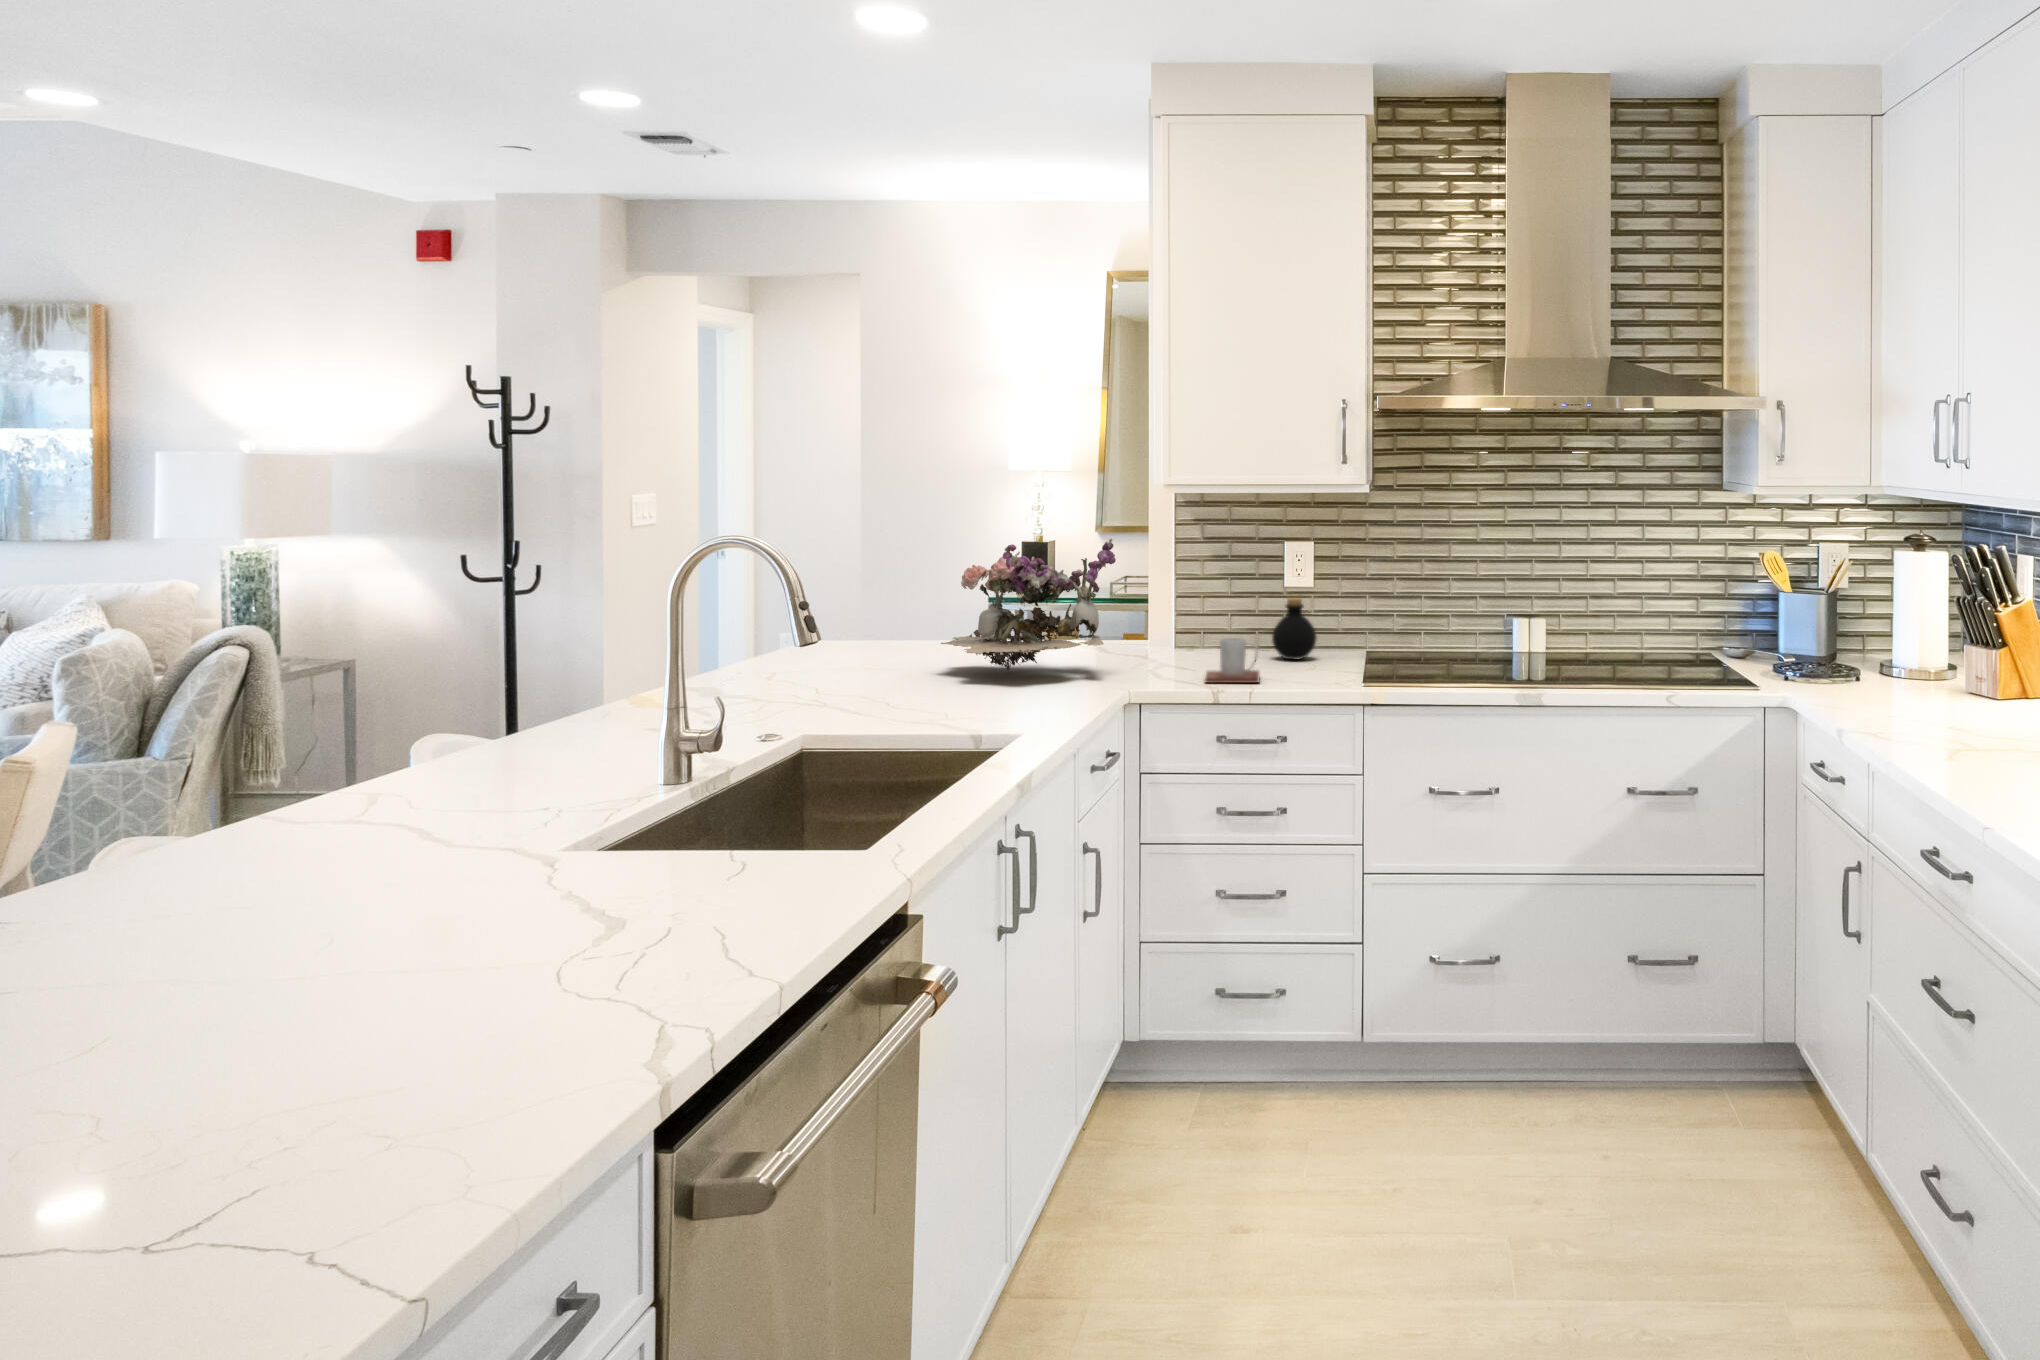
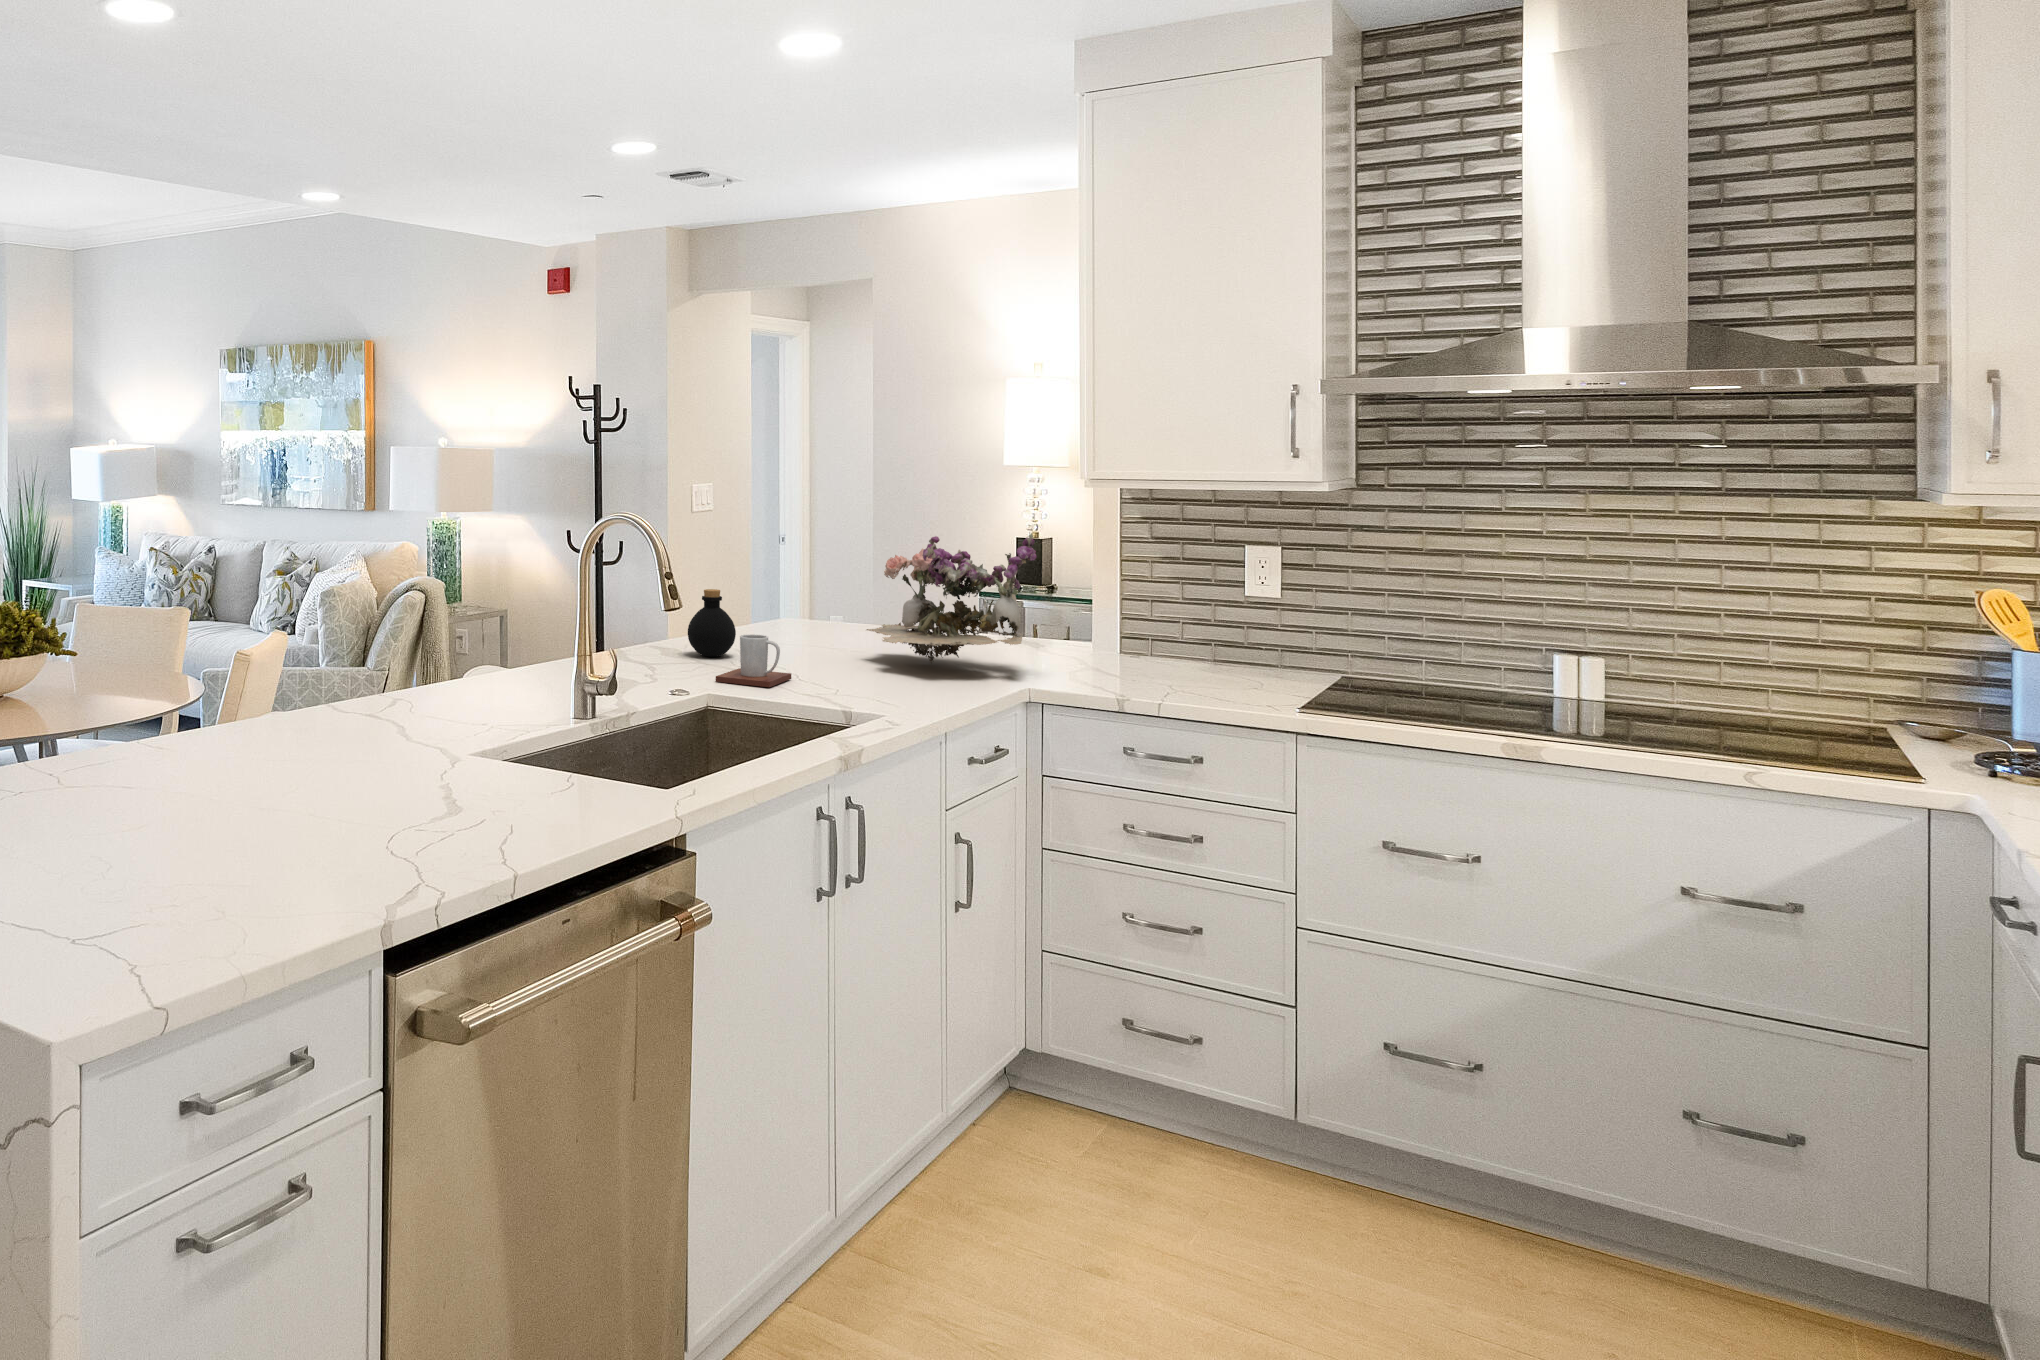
bottle: present [1272,598,1316,660] -> present [688,589,736,657]
mug: present [1205,637,1260,683] -> present [716,634,791,687]

